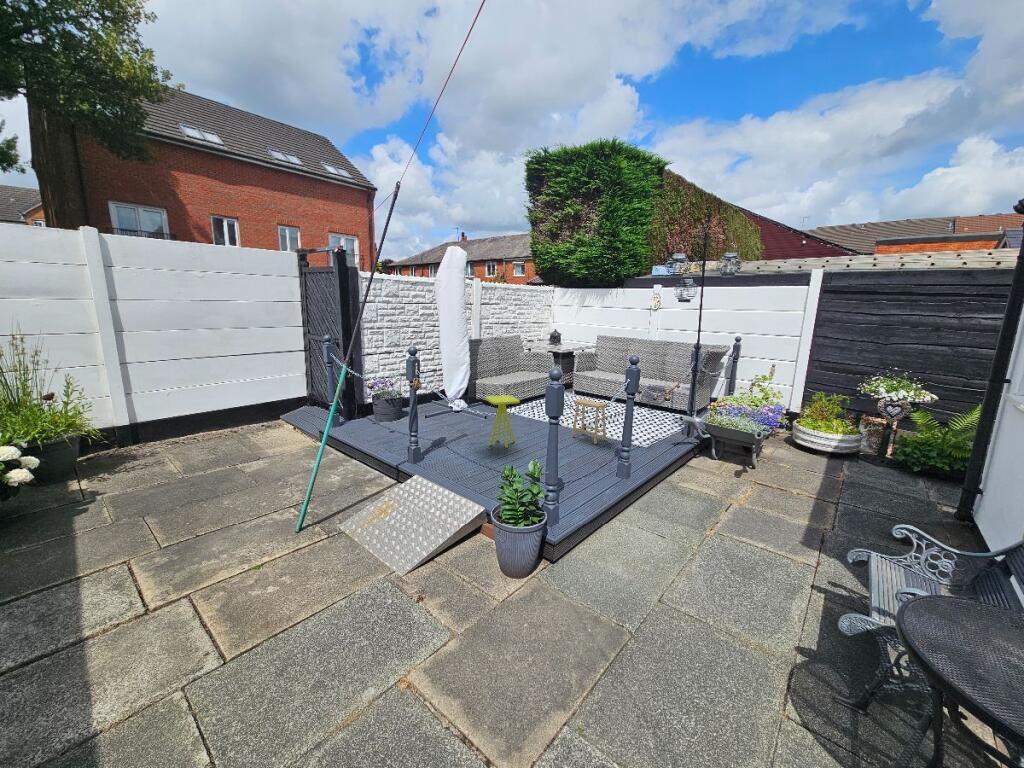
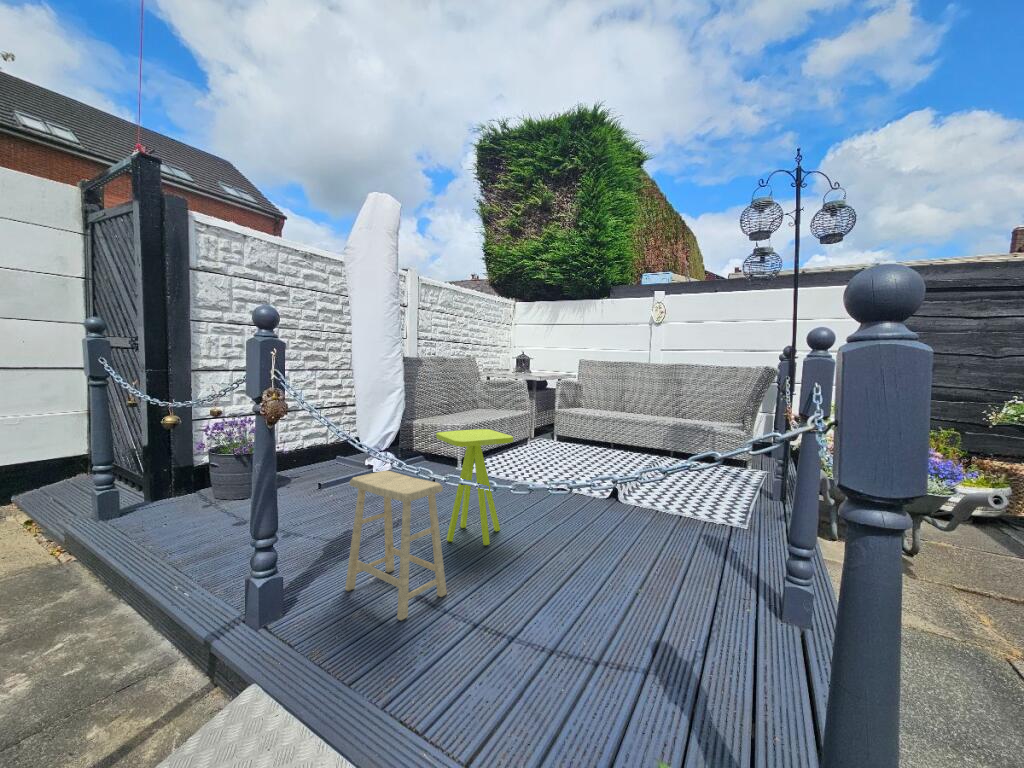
footstool: present [572,399,607,444] -> present [345,471,447,621]

